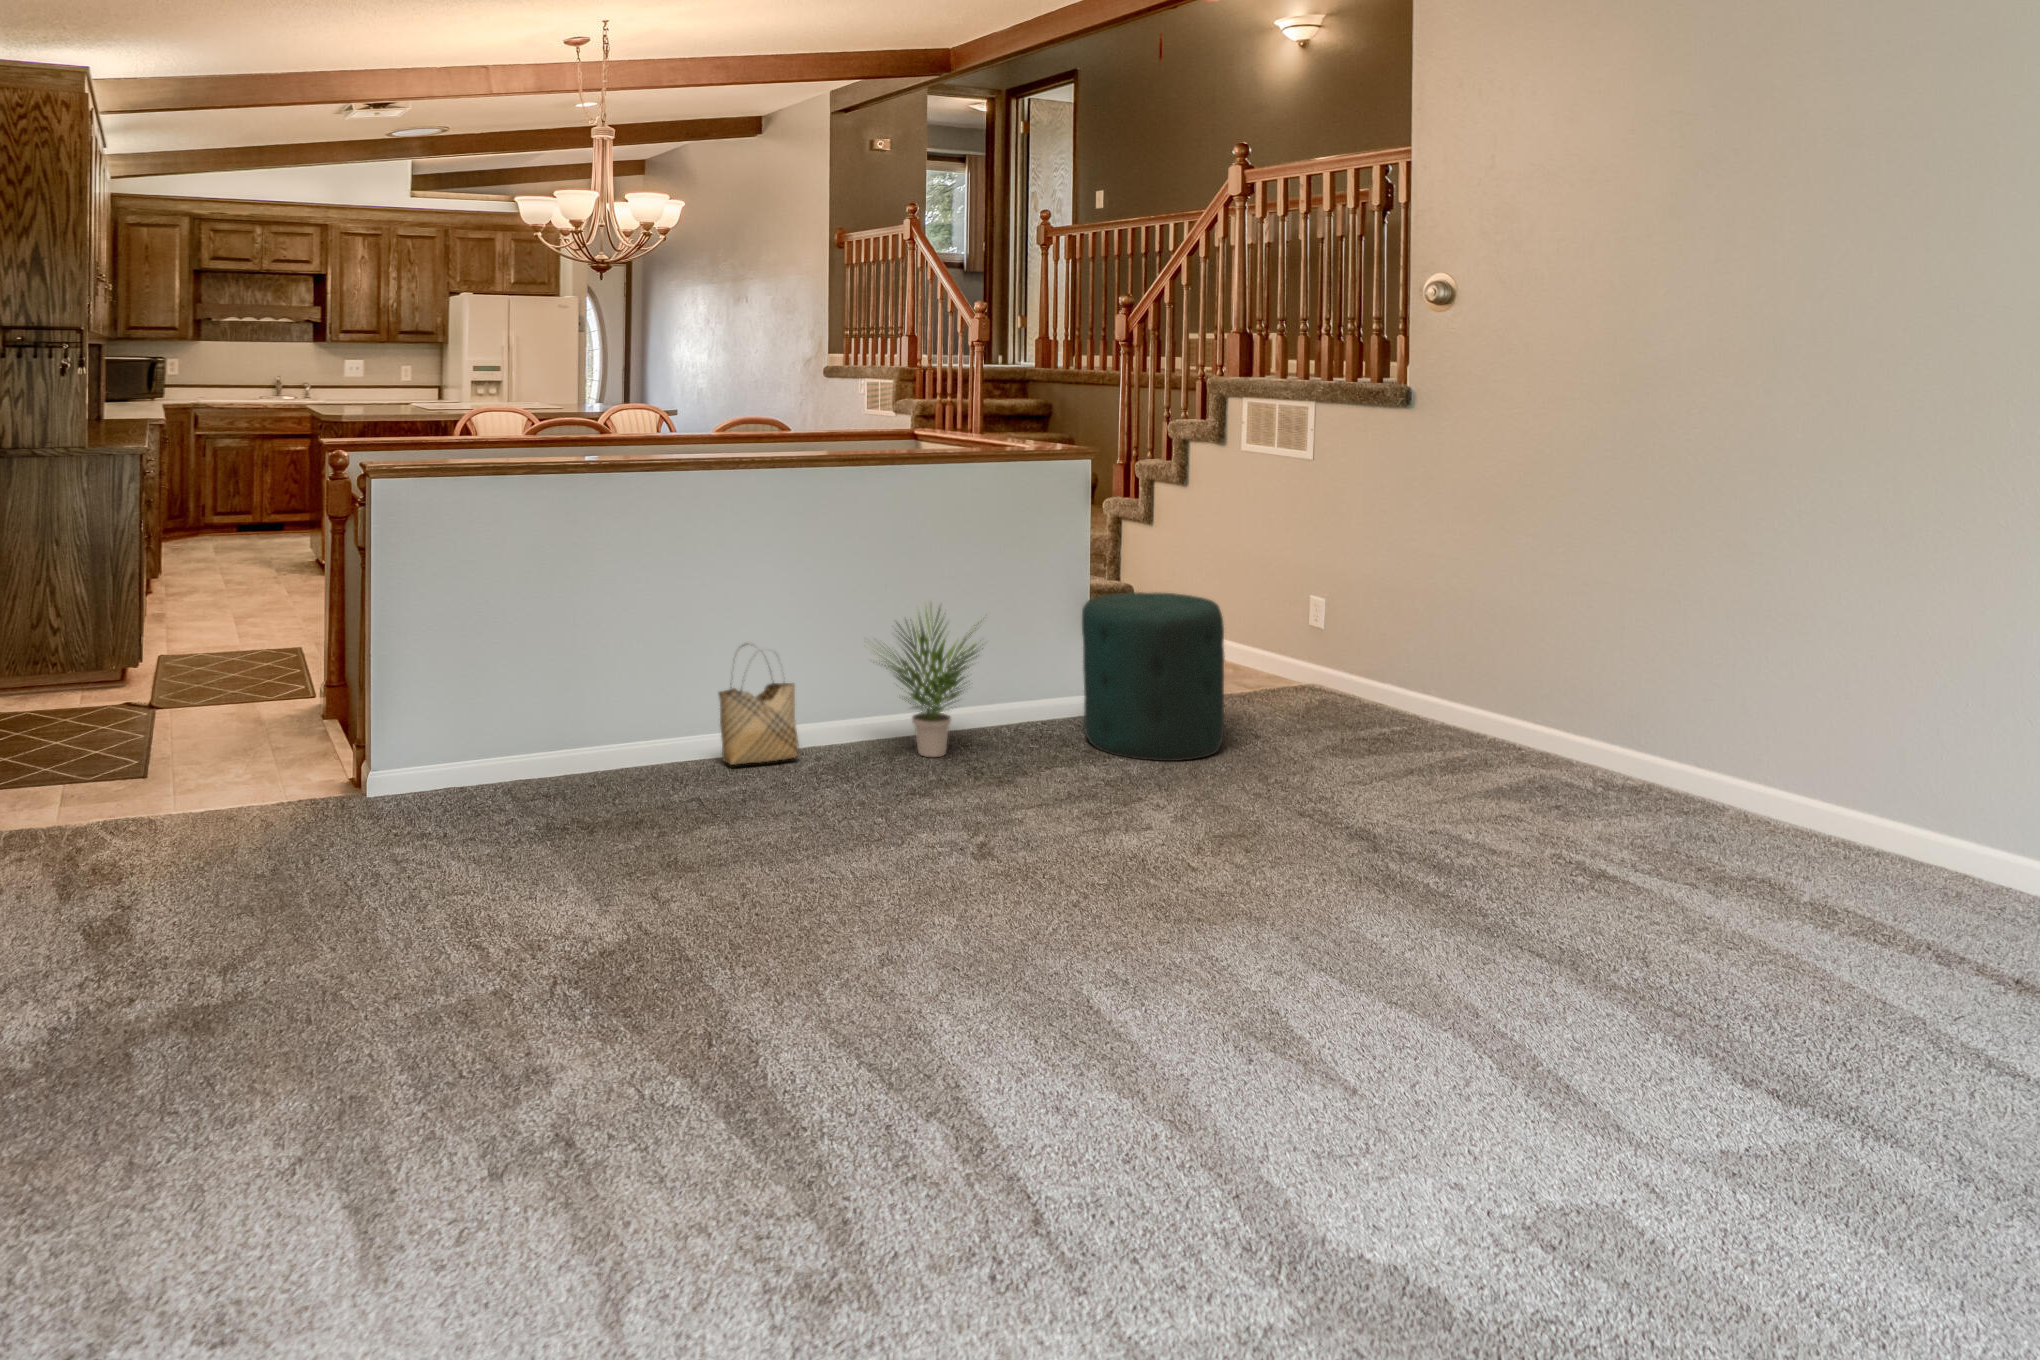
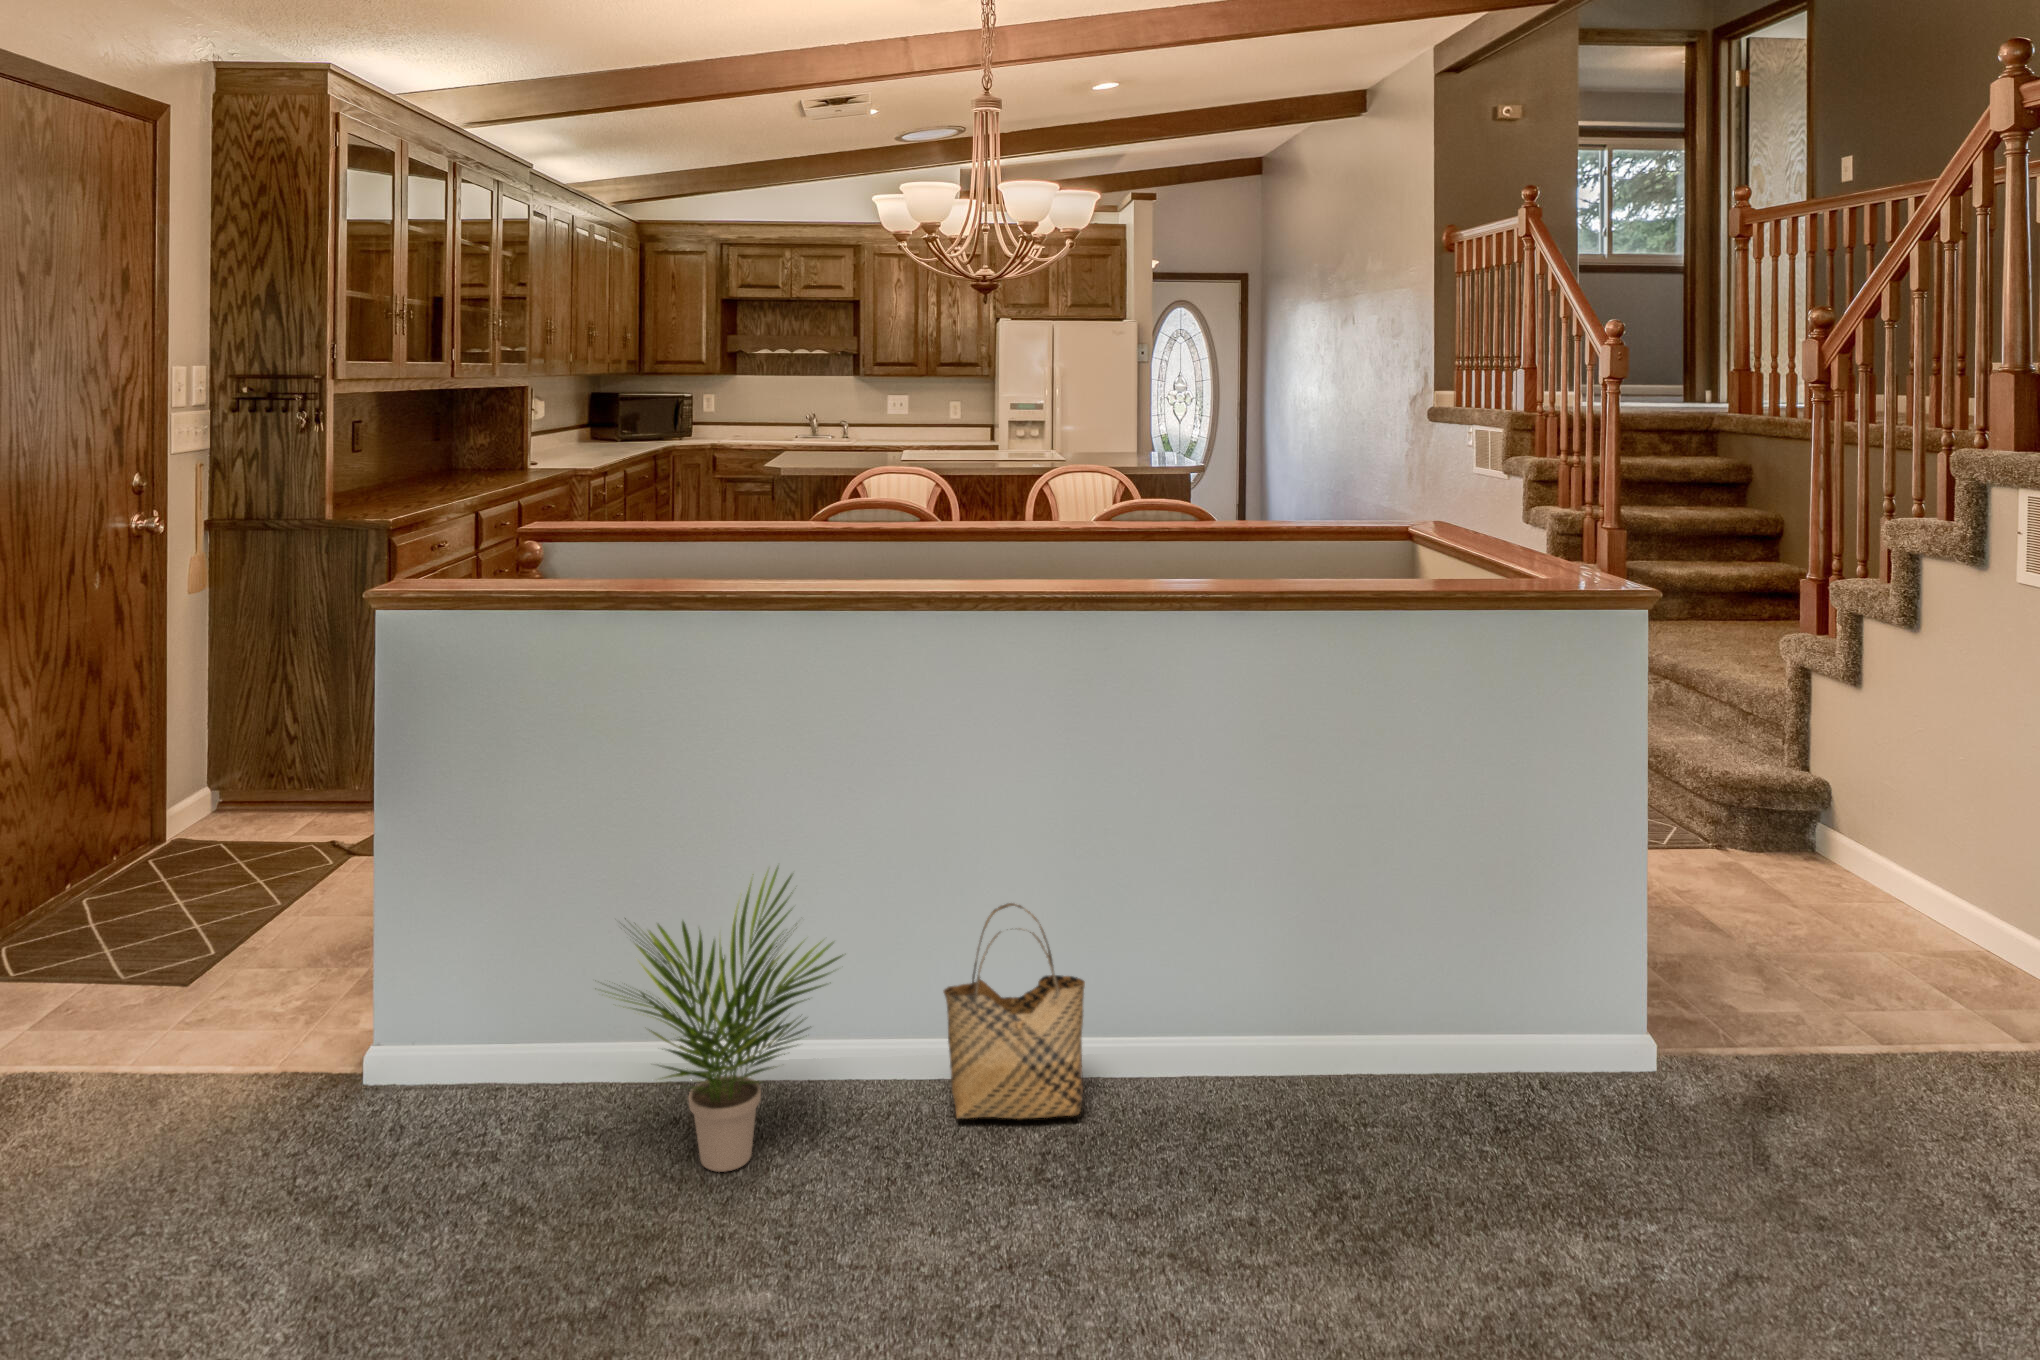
ottoman: present [1082,592,1225,761] -> none [1629,864,1933,1246]
potted plant: present [875,608,983,757] -> present [605,867,843,1172]

